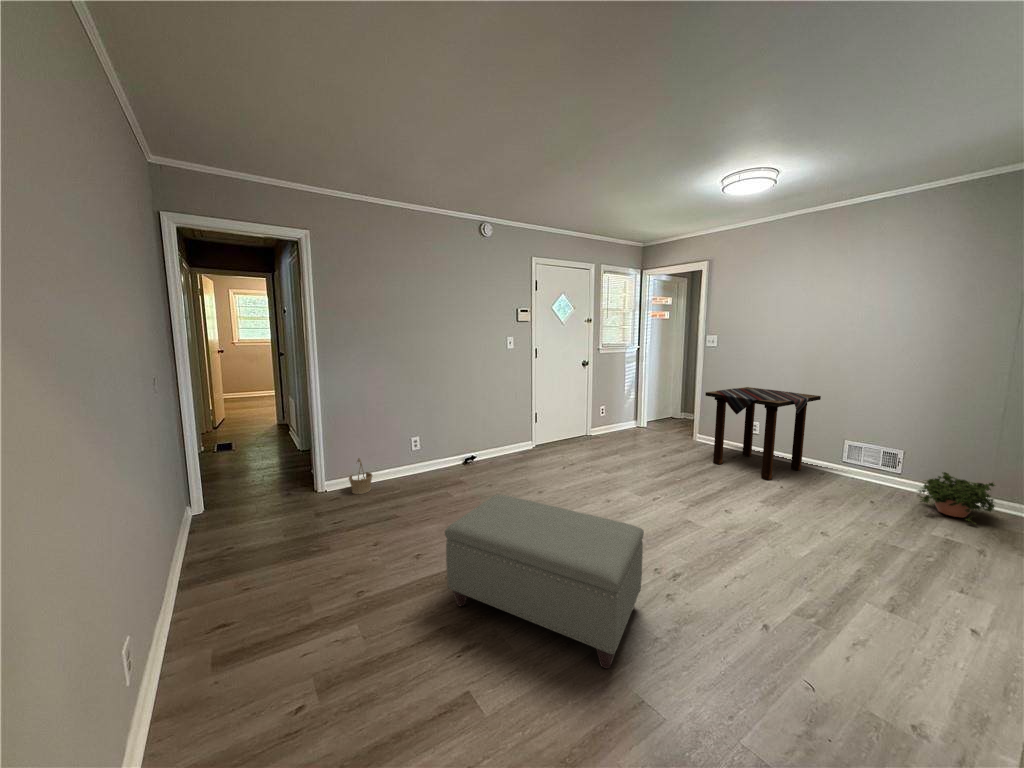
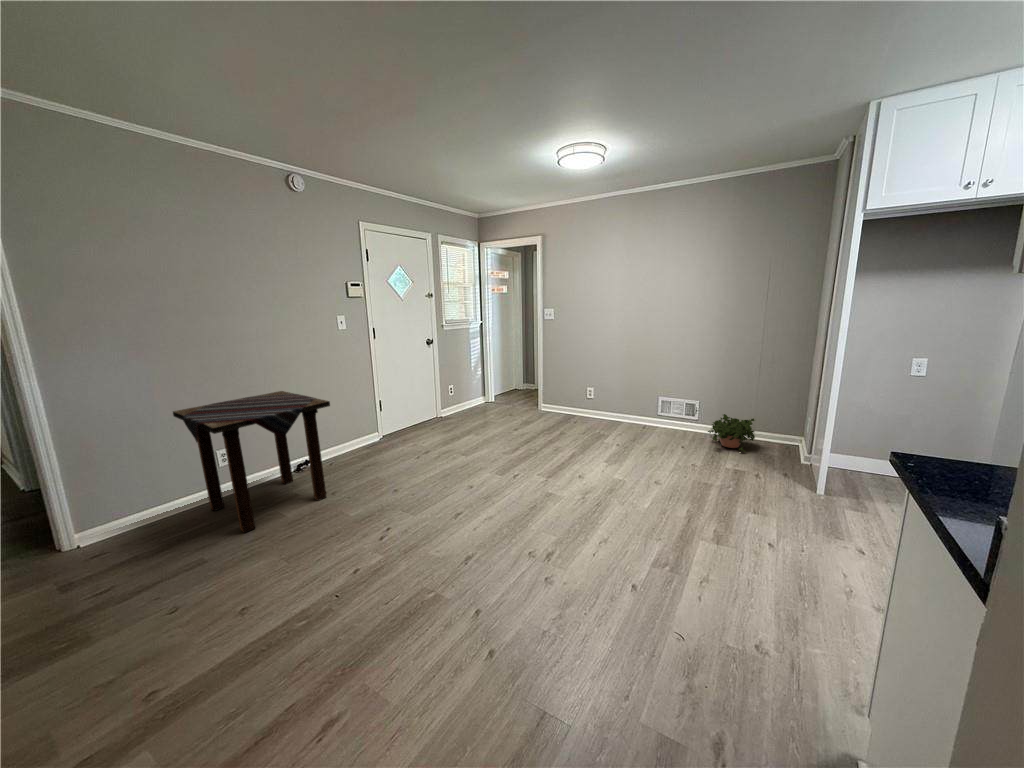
side table: present [705,387,821,480] -> present [173,391,330,533]
basket: present [349,458,372,494] -> none [107,495,151,546]
ottoman: present [445,494,644,668] -> none [269,515,522,697]

